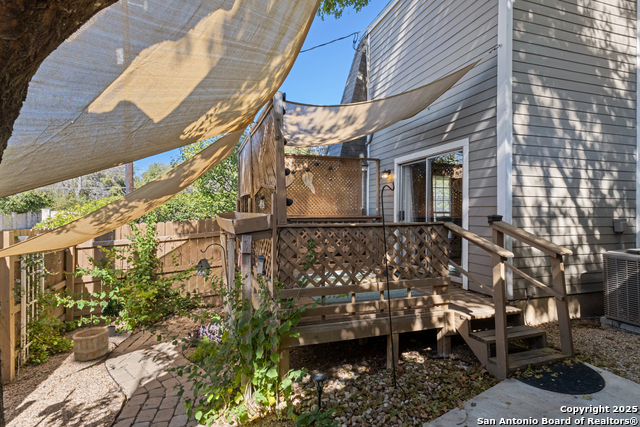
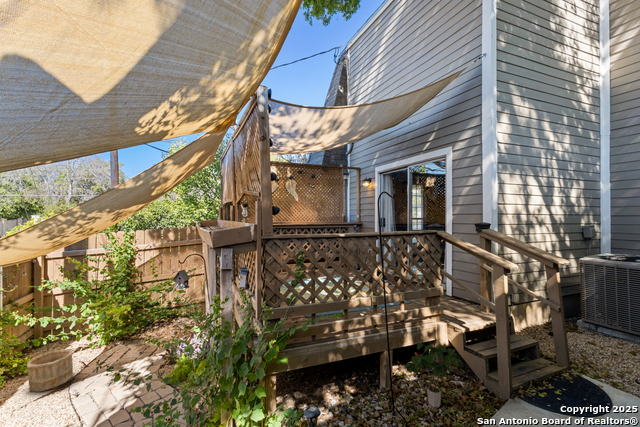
potted plant: present [102,298,125,337] -> present [405,343,463,407]

